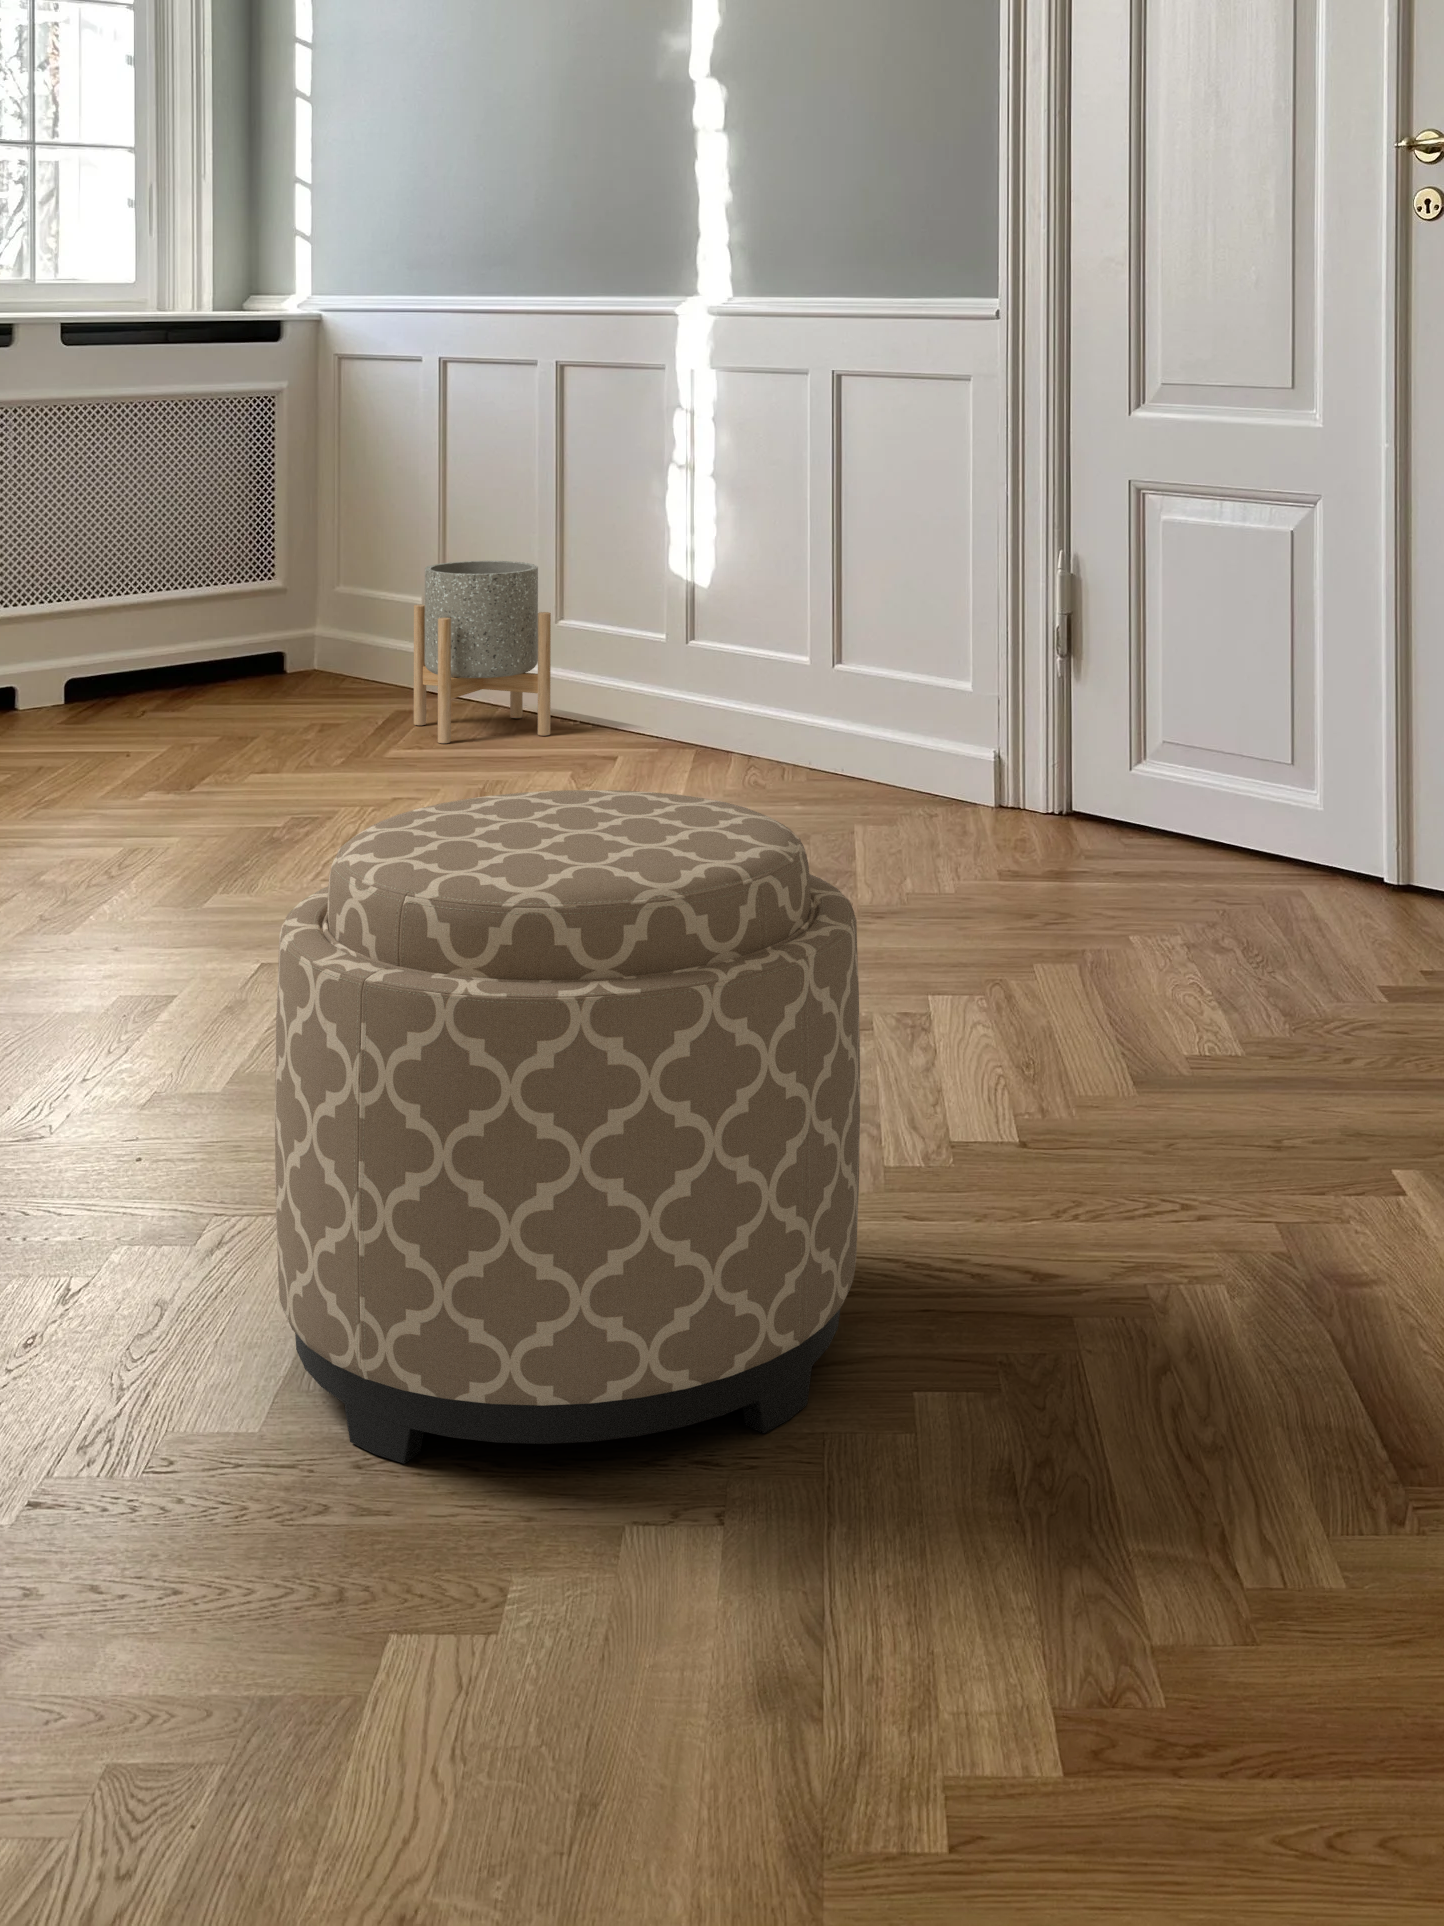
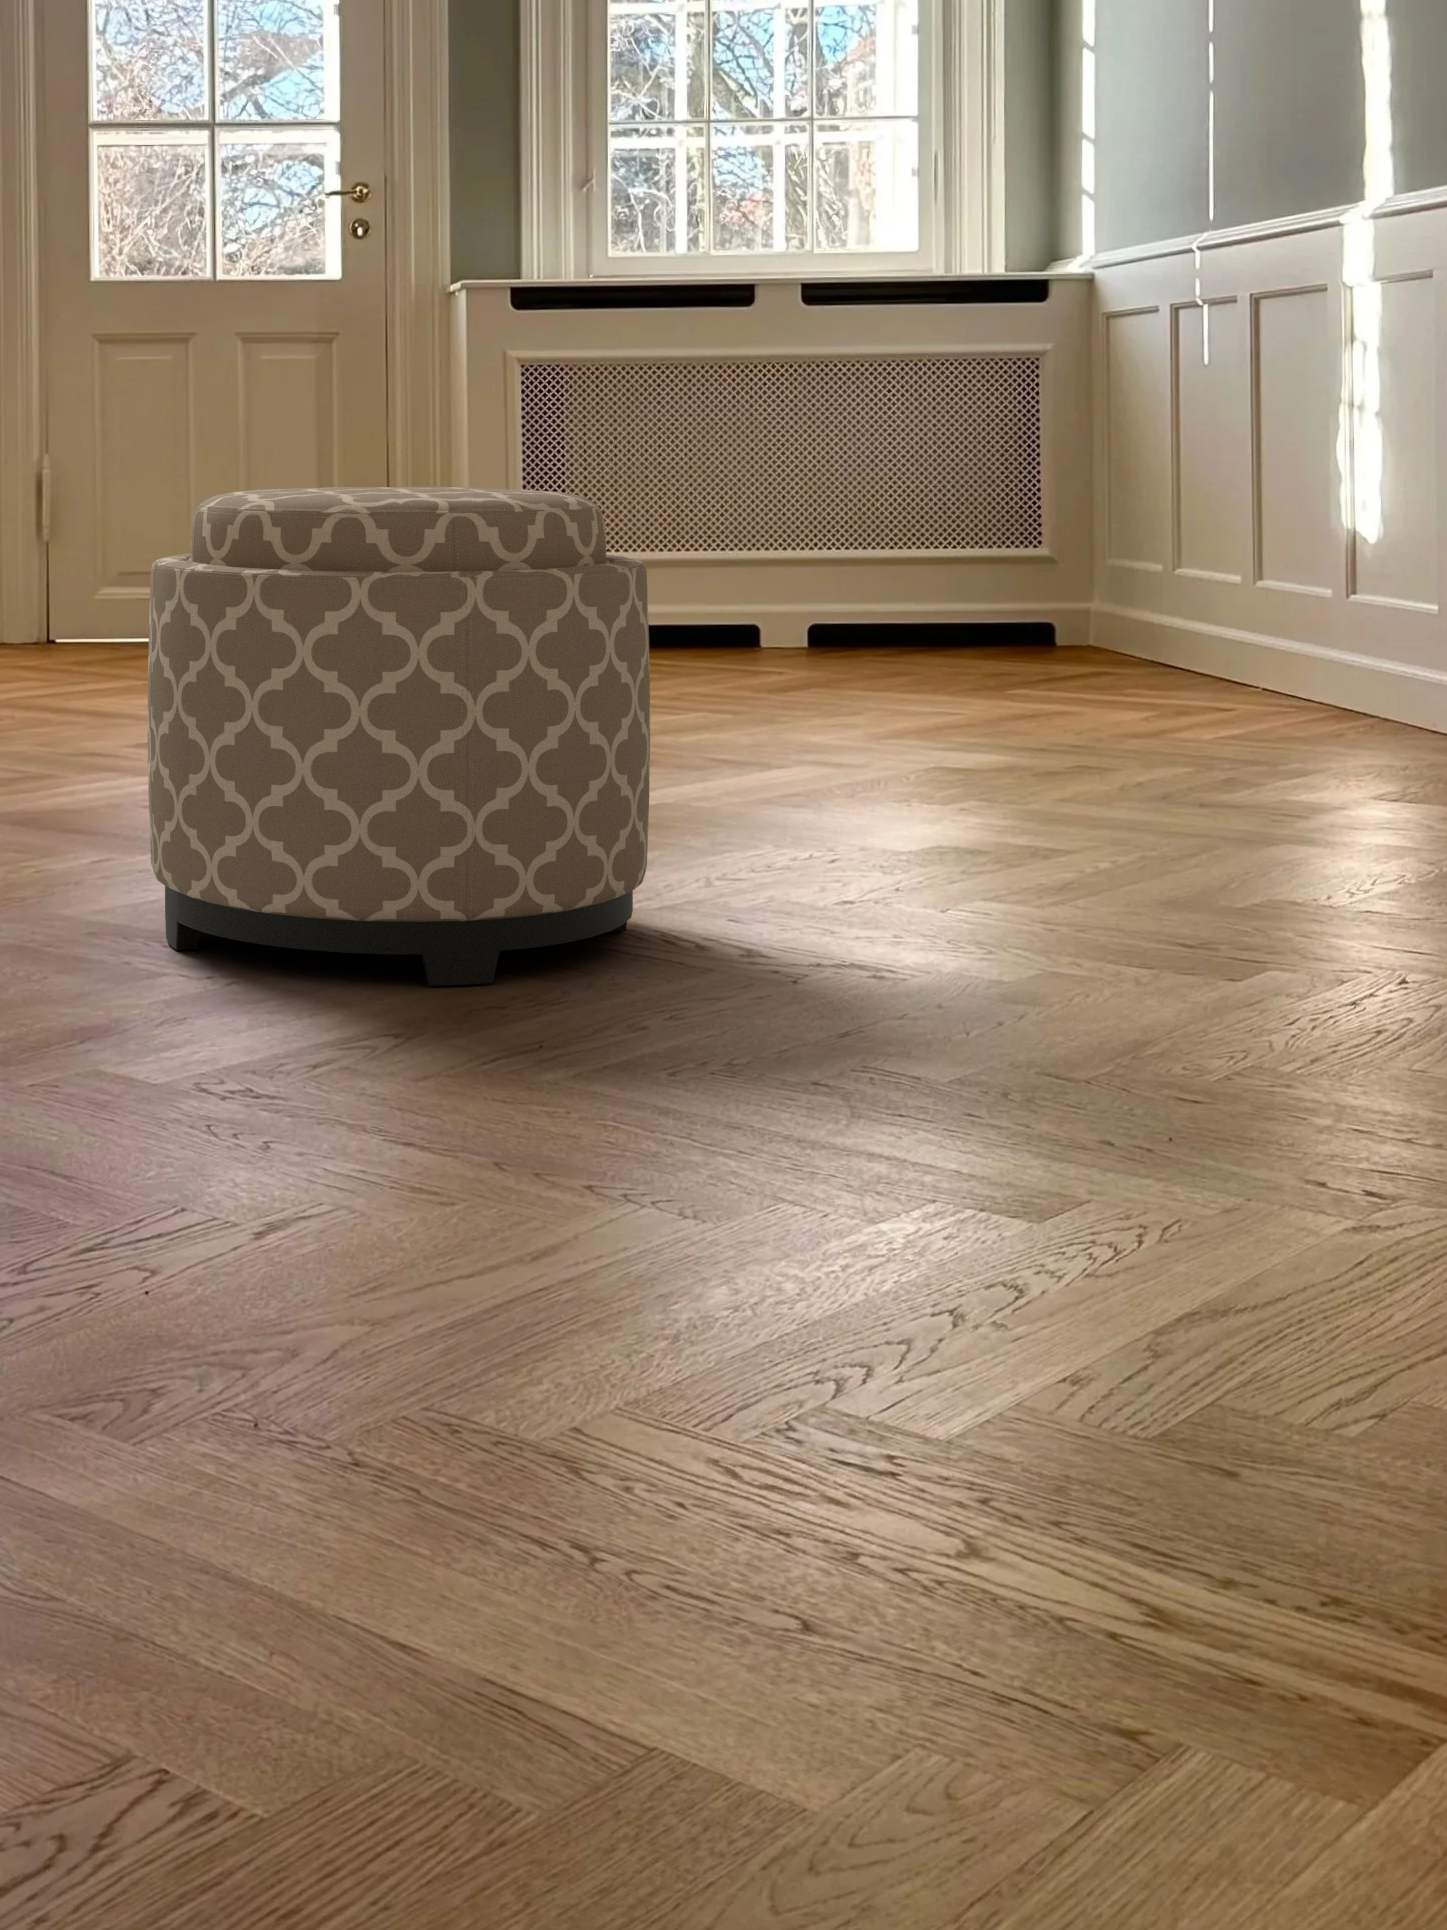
planter: present [414,561,551,743] -> none [1091,513,1221,697]

